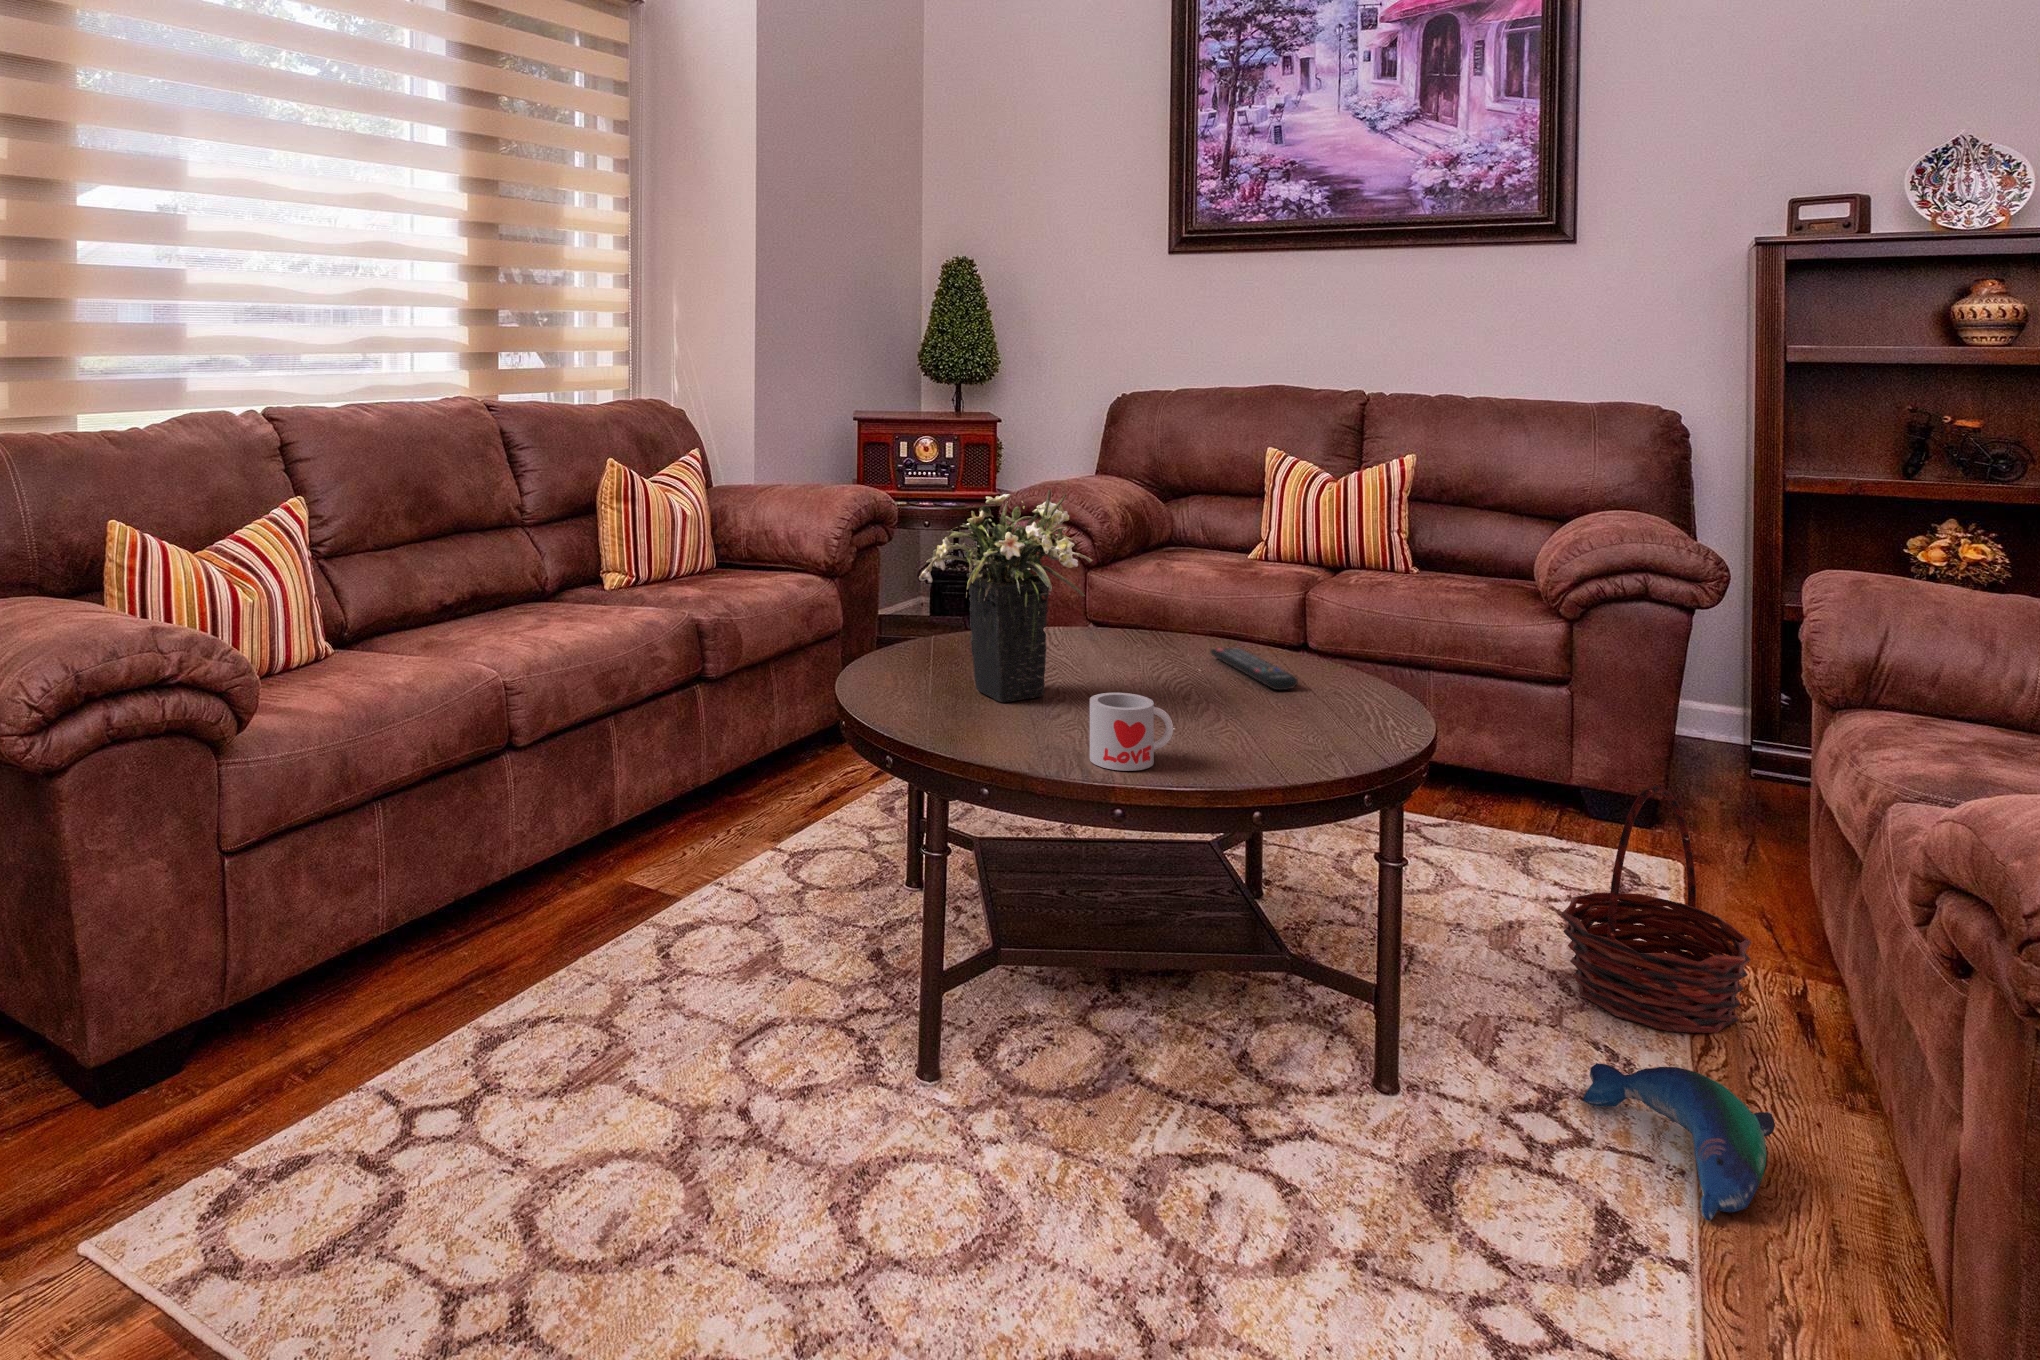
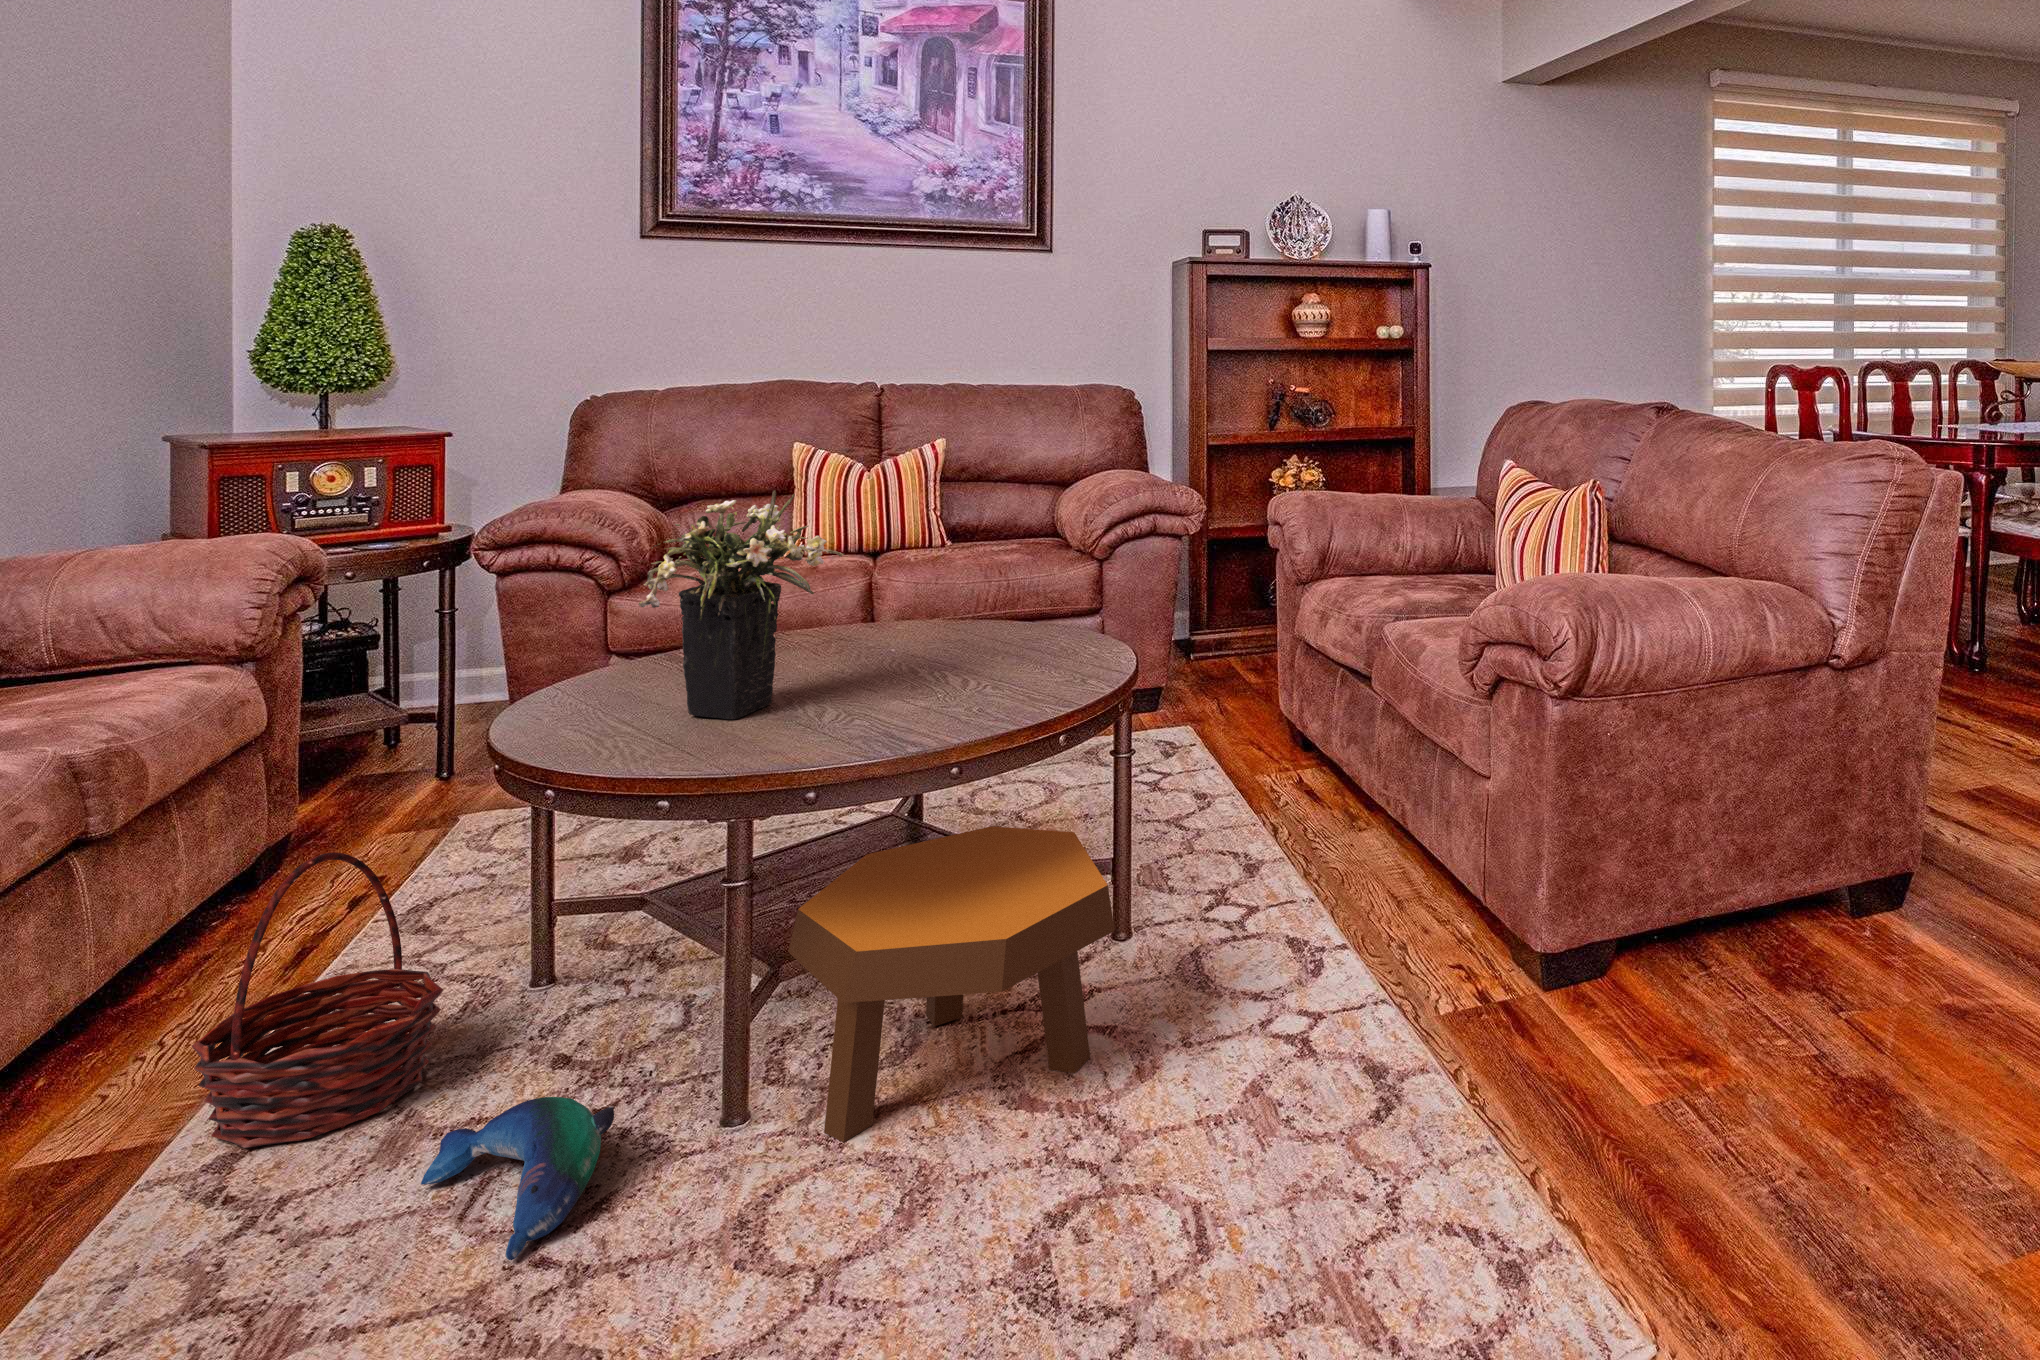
remote control: present [1210,648,1298,690] -> none [883,623,990,649]
mug: present [1090,693,1173,771] -> none [889,669,964,741]
basket: present [1561,786,1751,1033] -> present [192,853,443,1148]
footstool: none [974,873,1301,1215] -> present [788,826,1115,1142]
plush toy: present [1583,1063,1775,1221] -> present [421,1097,614,1260]

